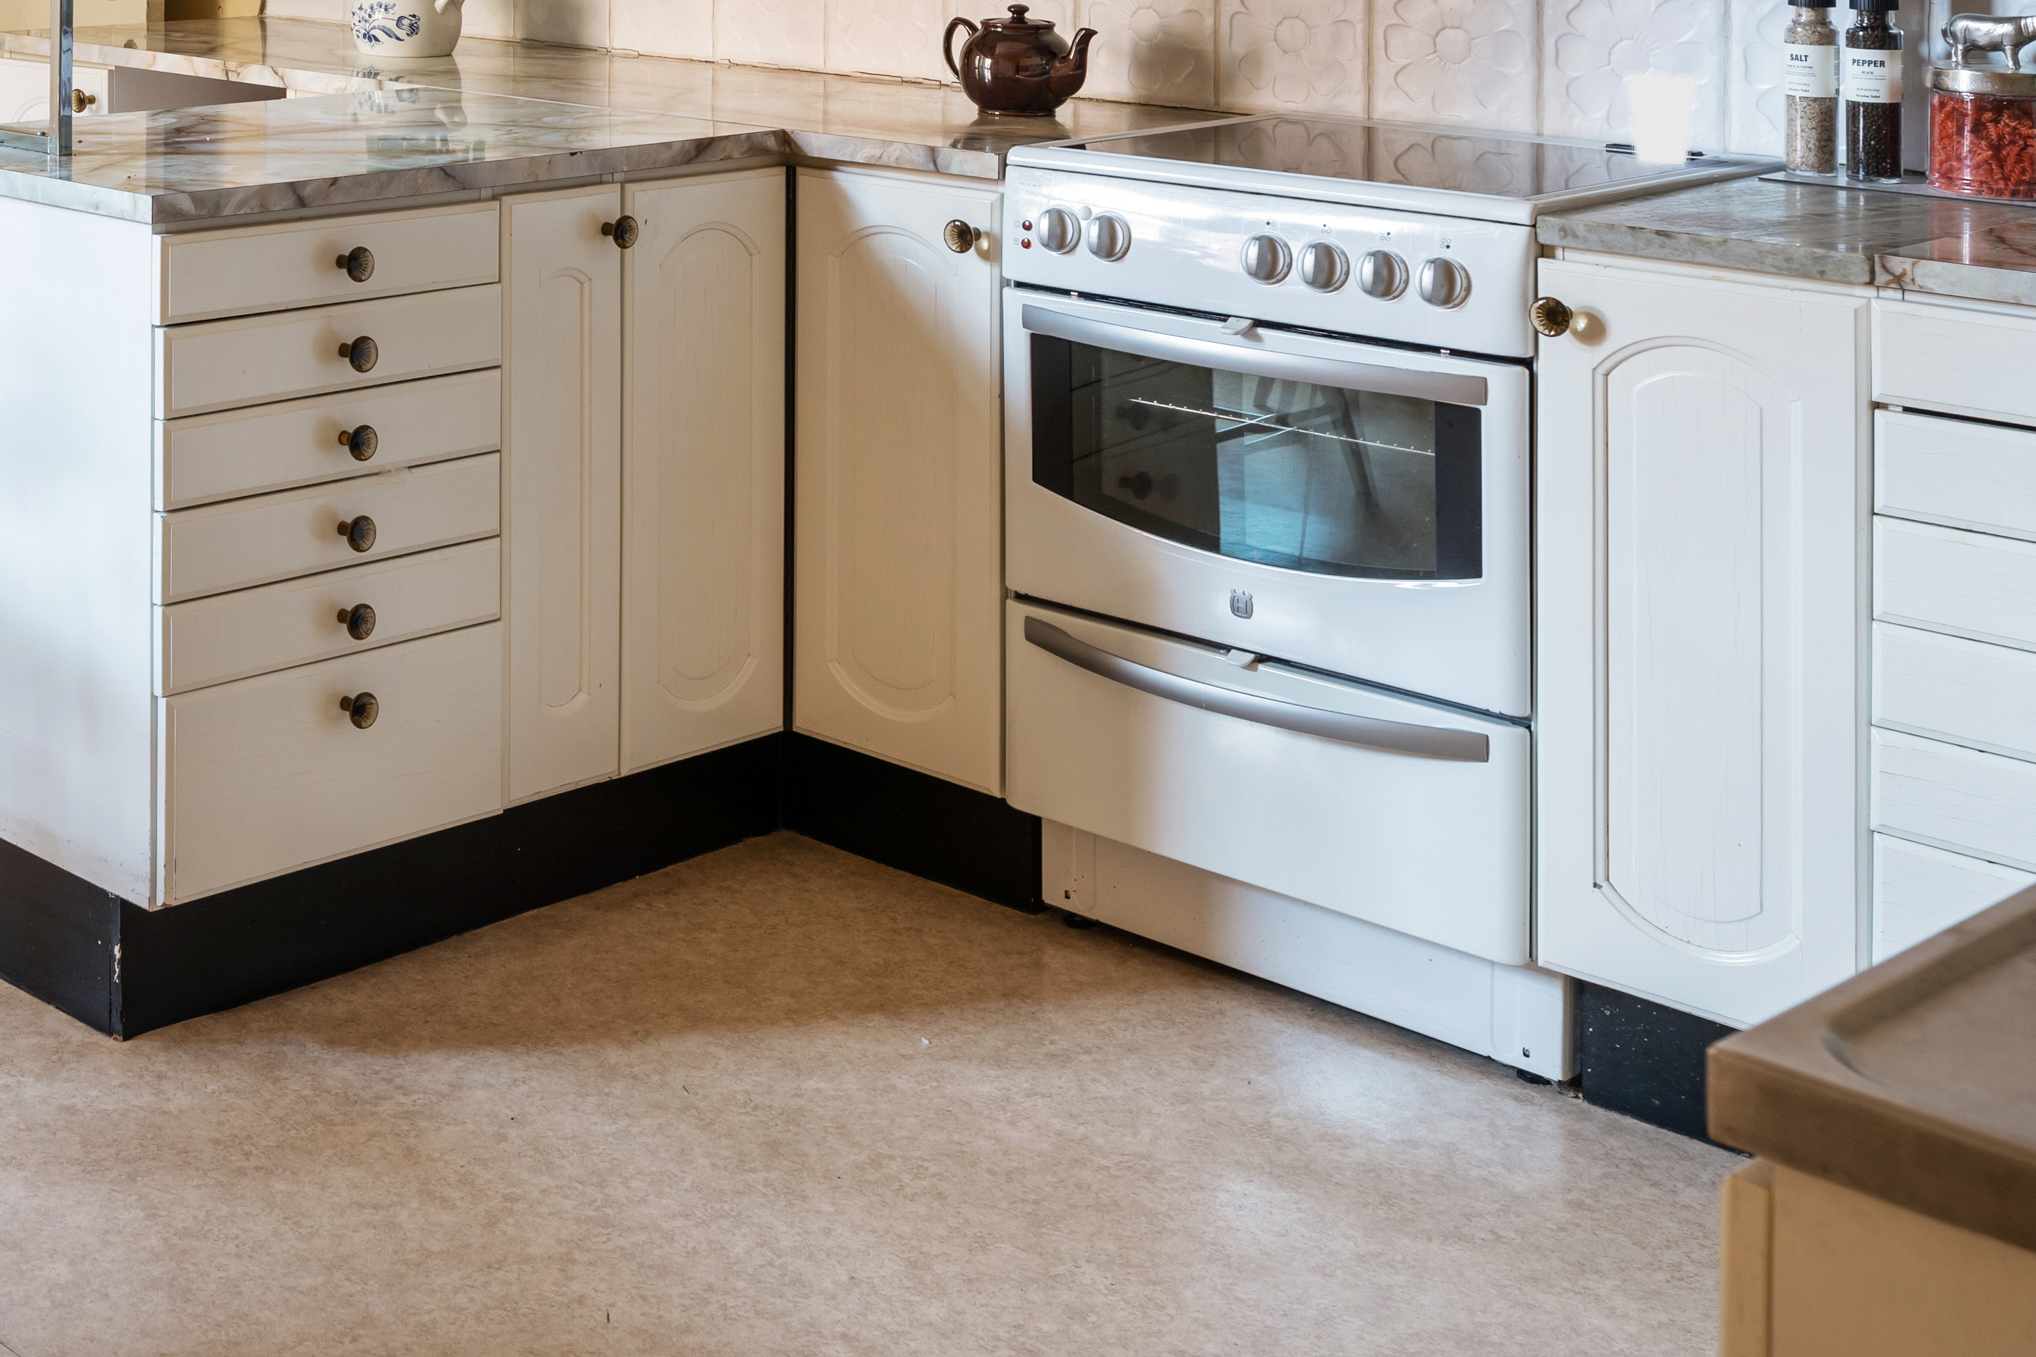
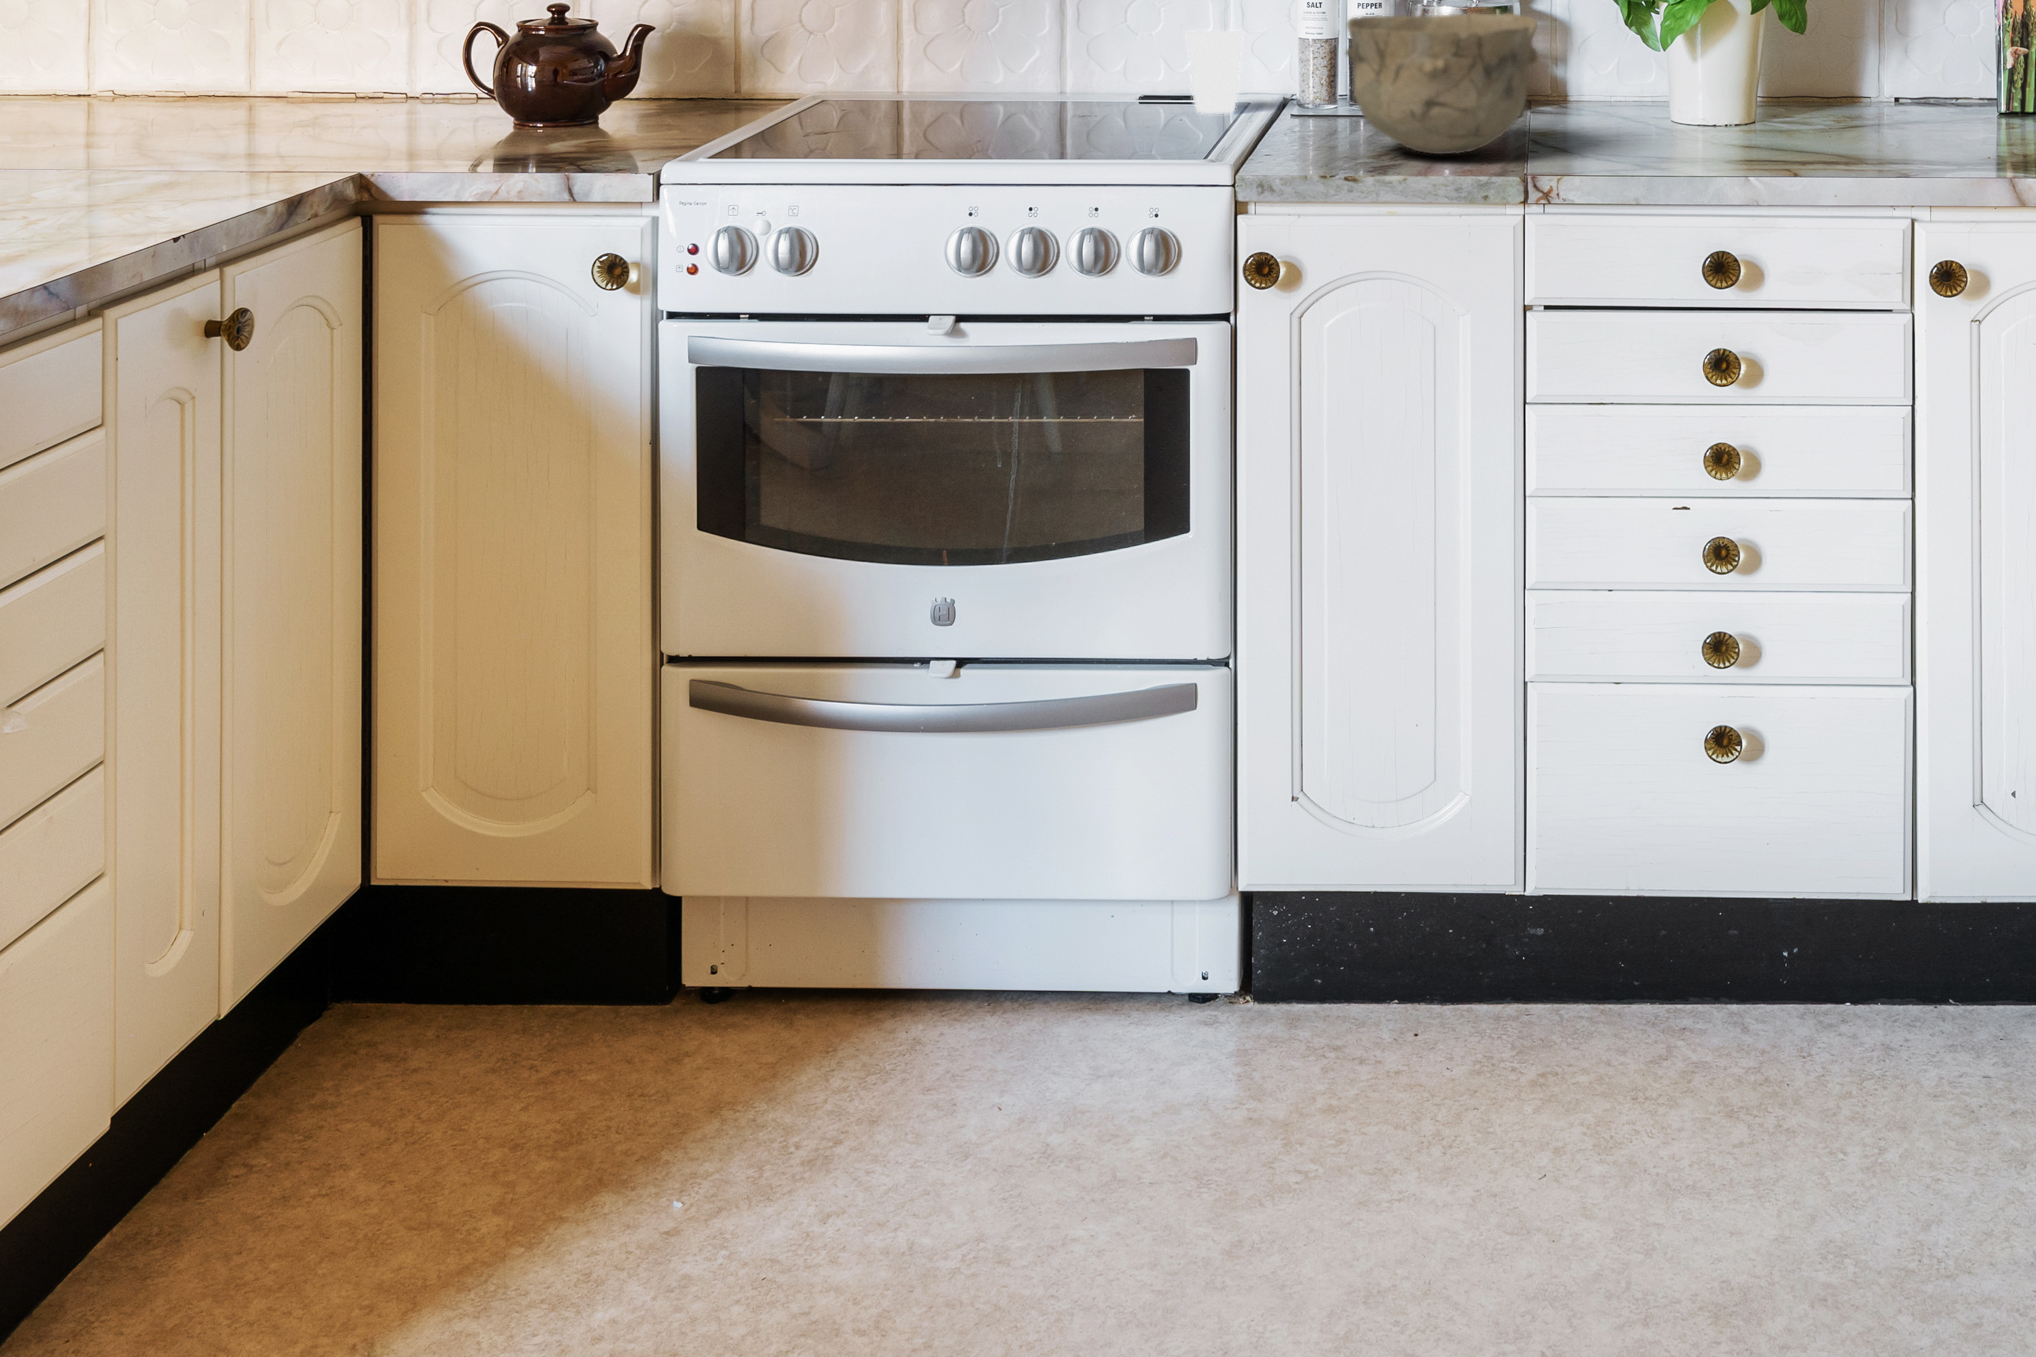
bowl: none [1712,63,1976,225] -> present [1346,13,1538,154]

